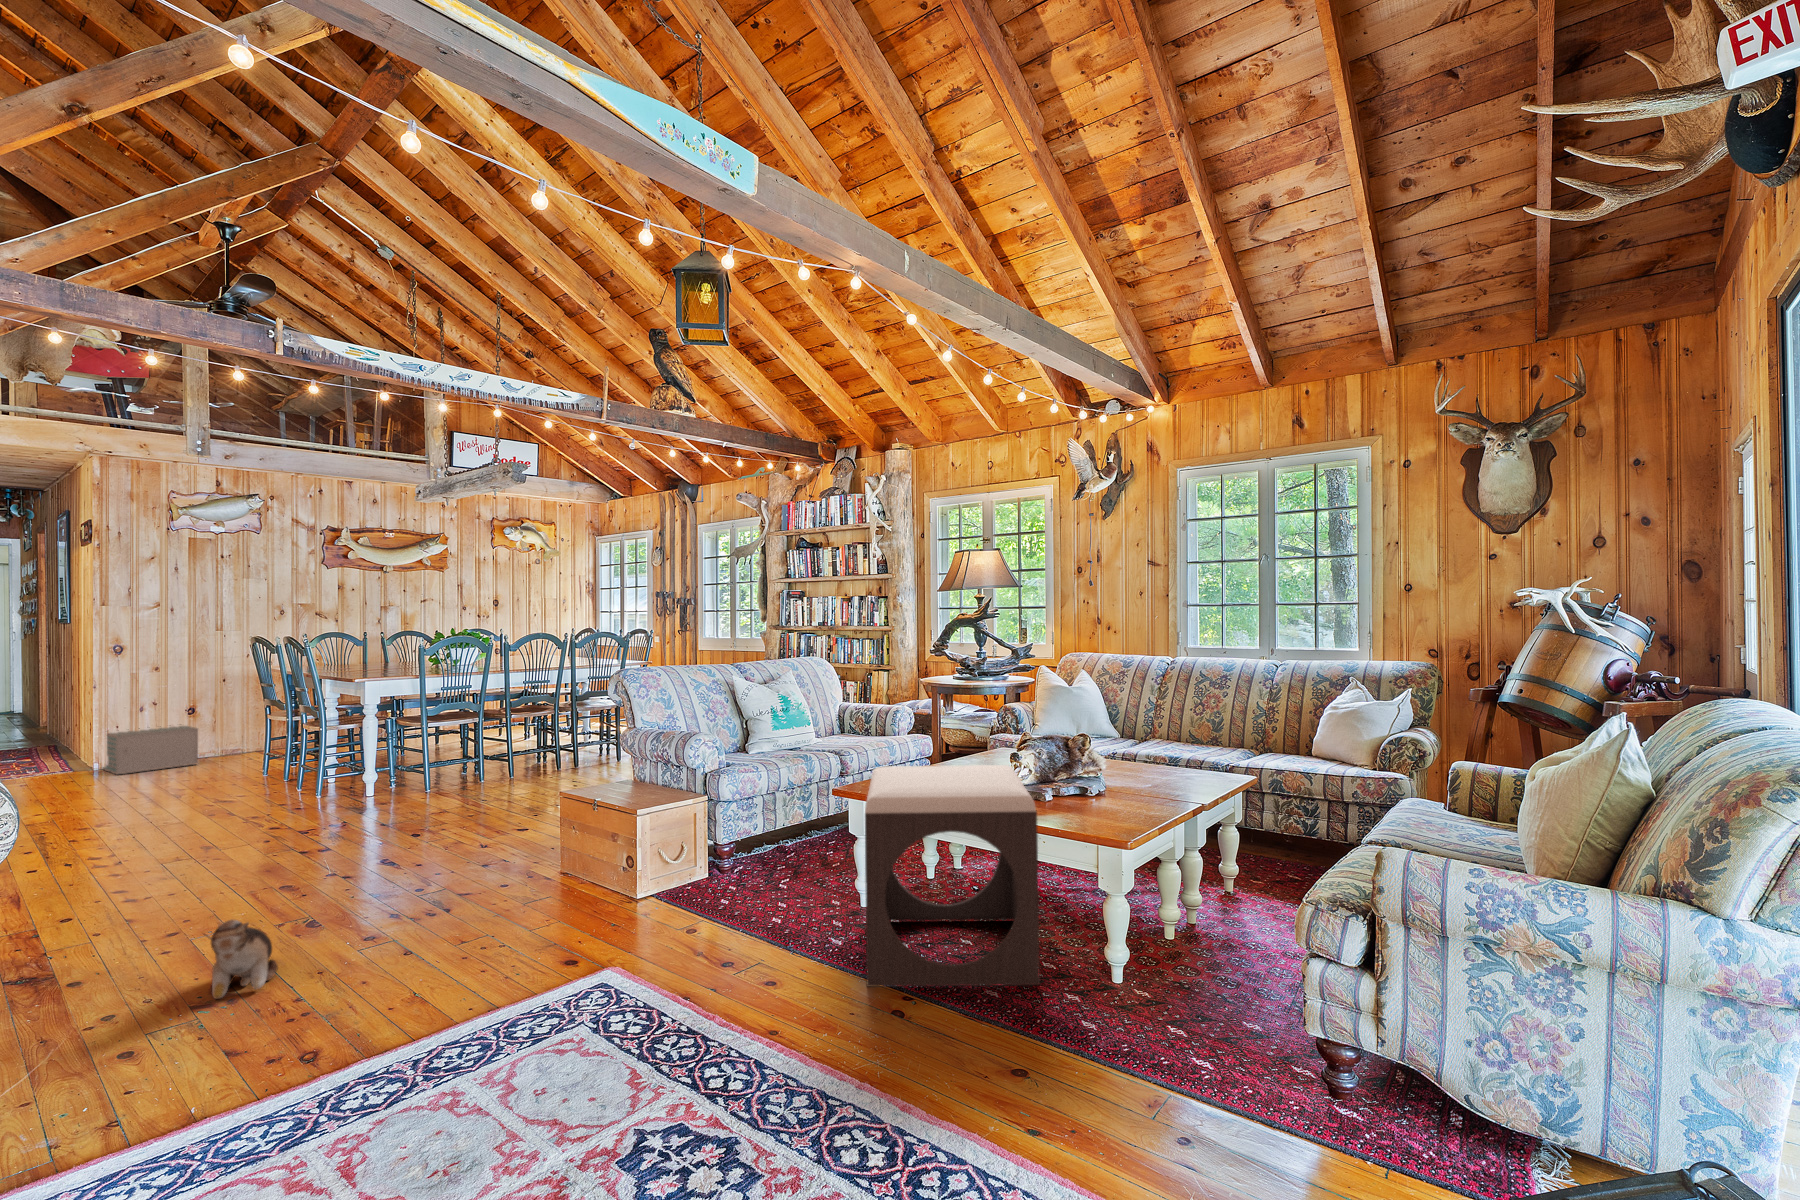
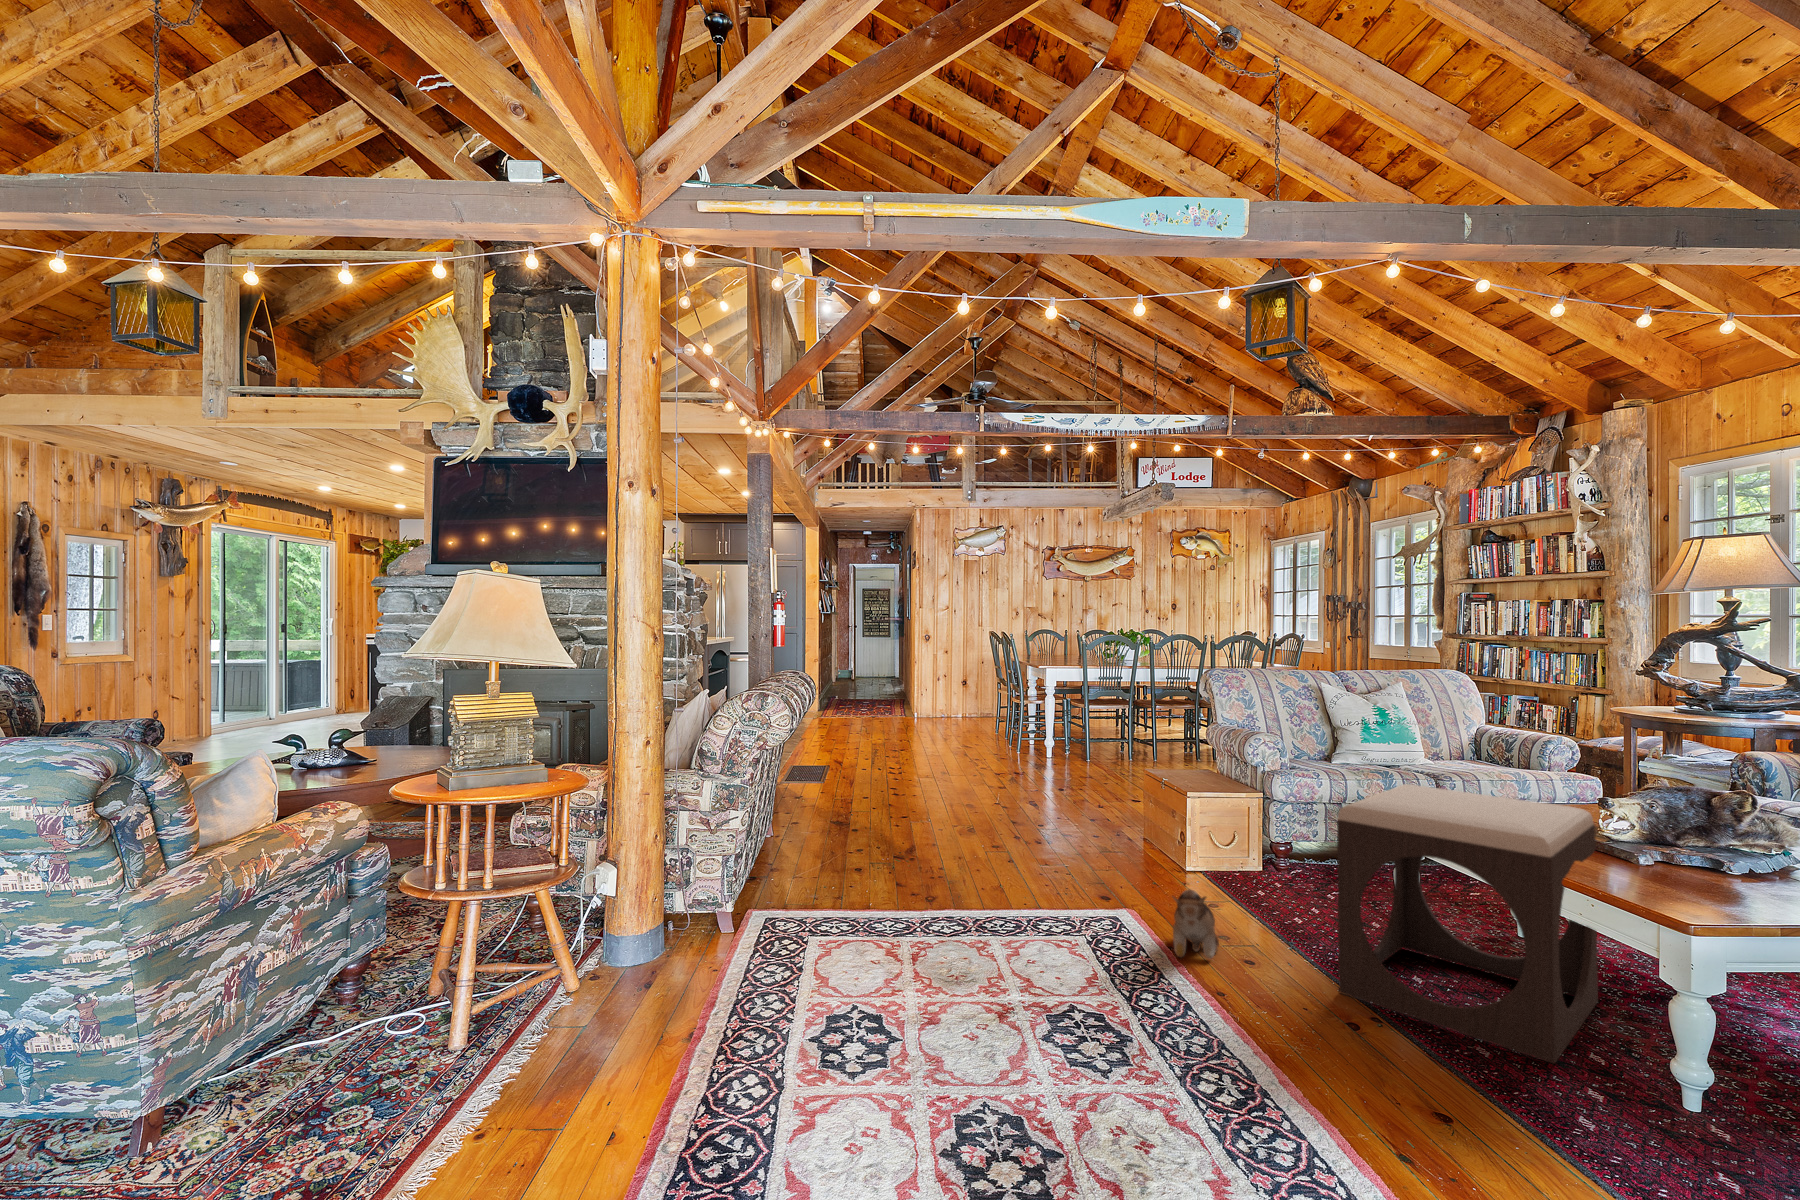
storage box: present [102,726,198,774] -> none [922,690,969,720]
plush toy: present [205,920,278,999] -> present [1173,889,1219,959]

